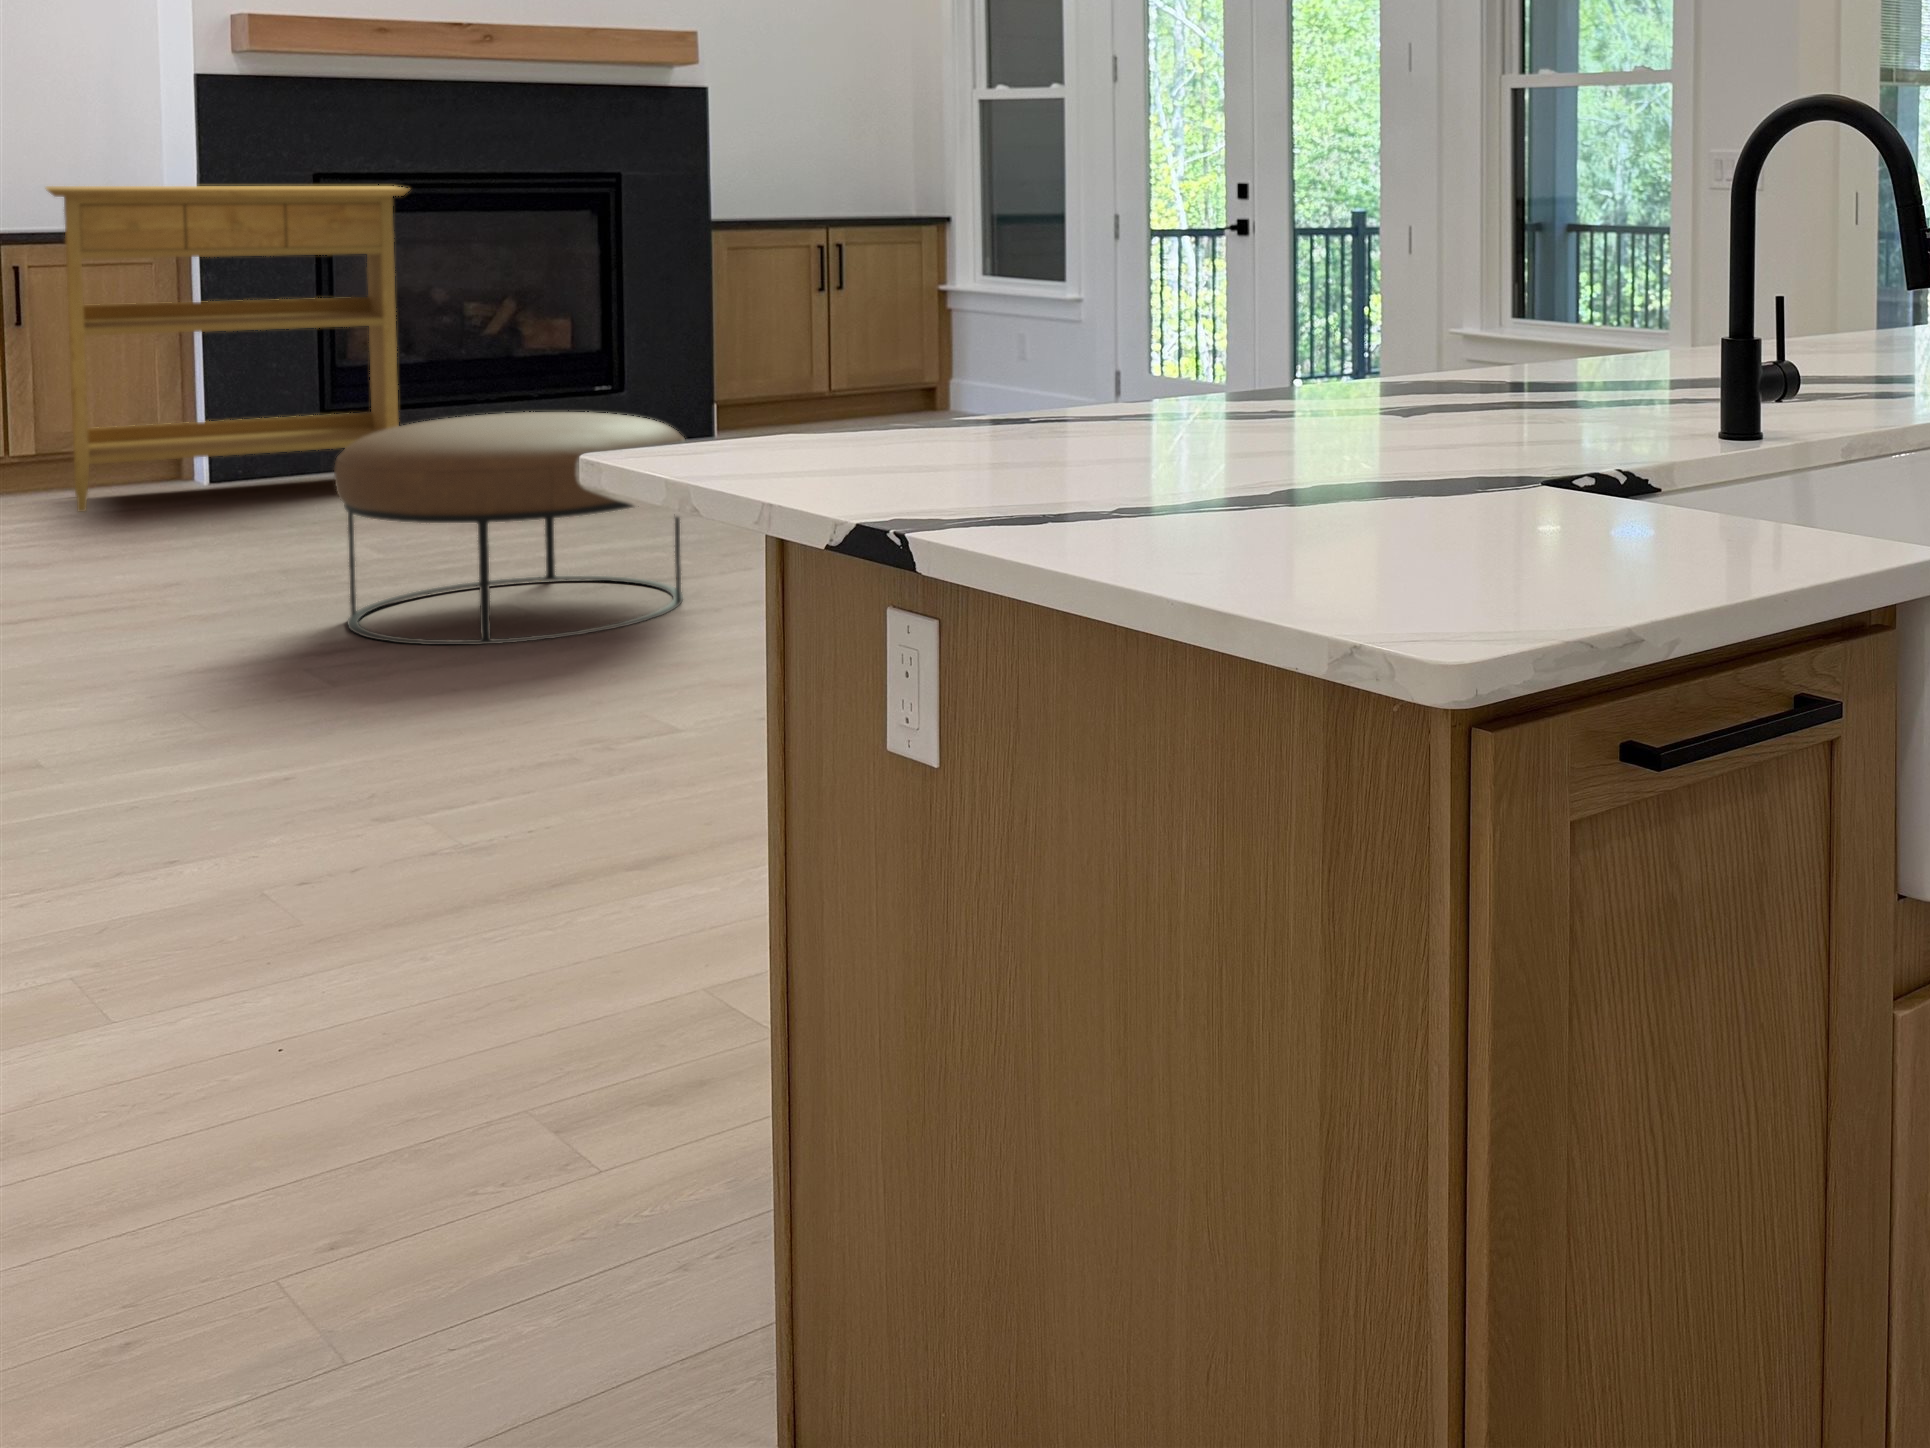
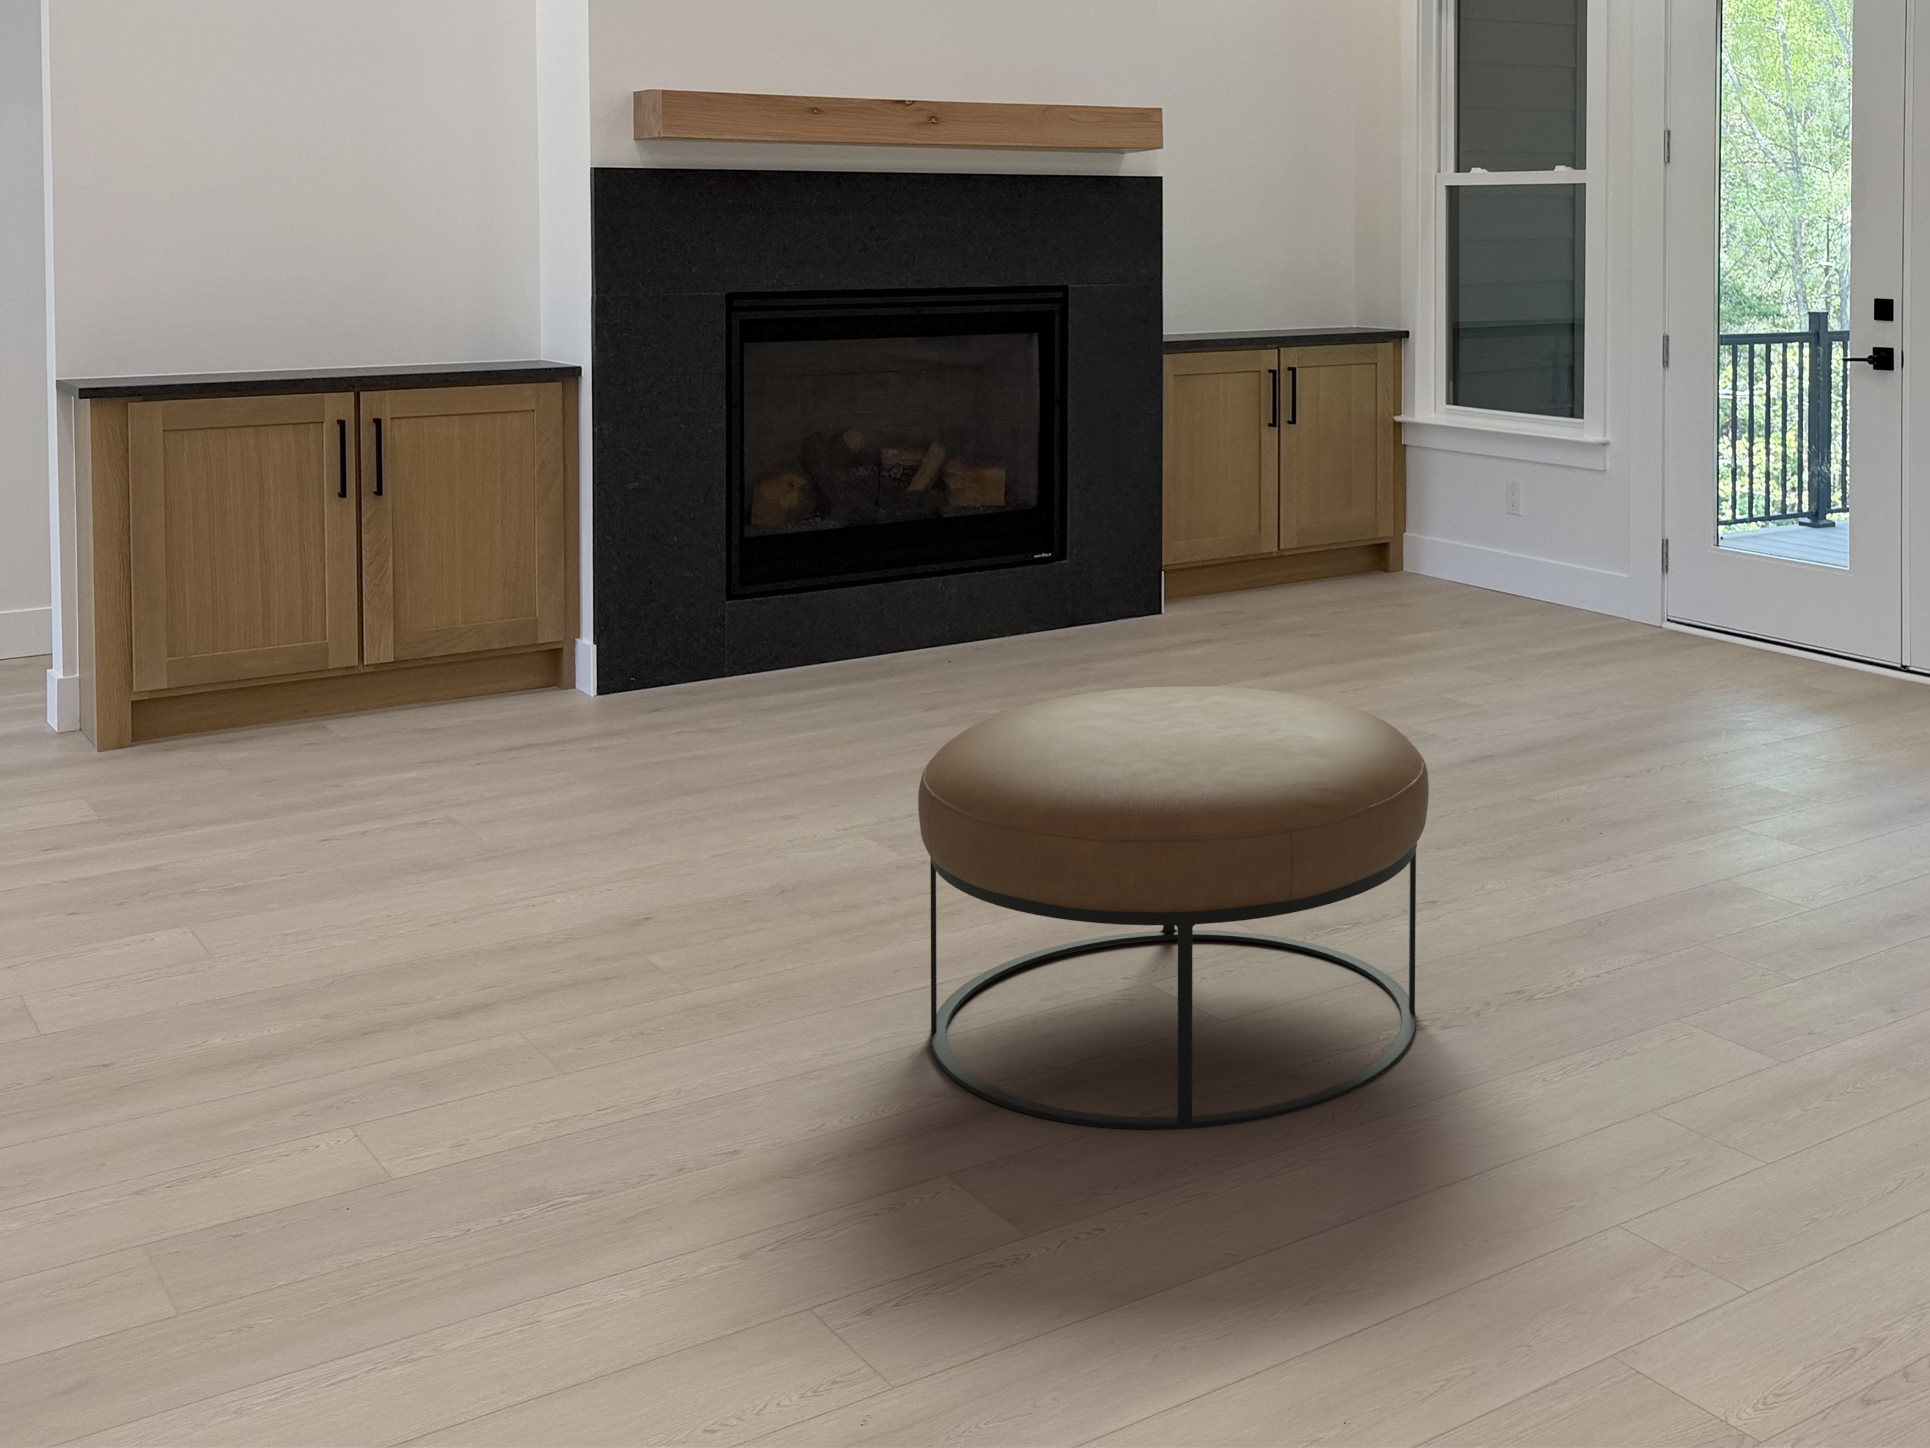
console table: present [45,186,409,512] -> none [417,308,856,748]

